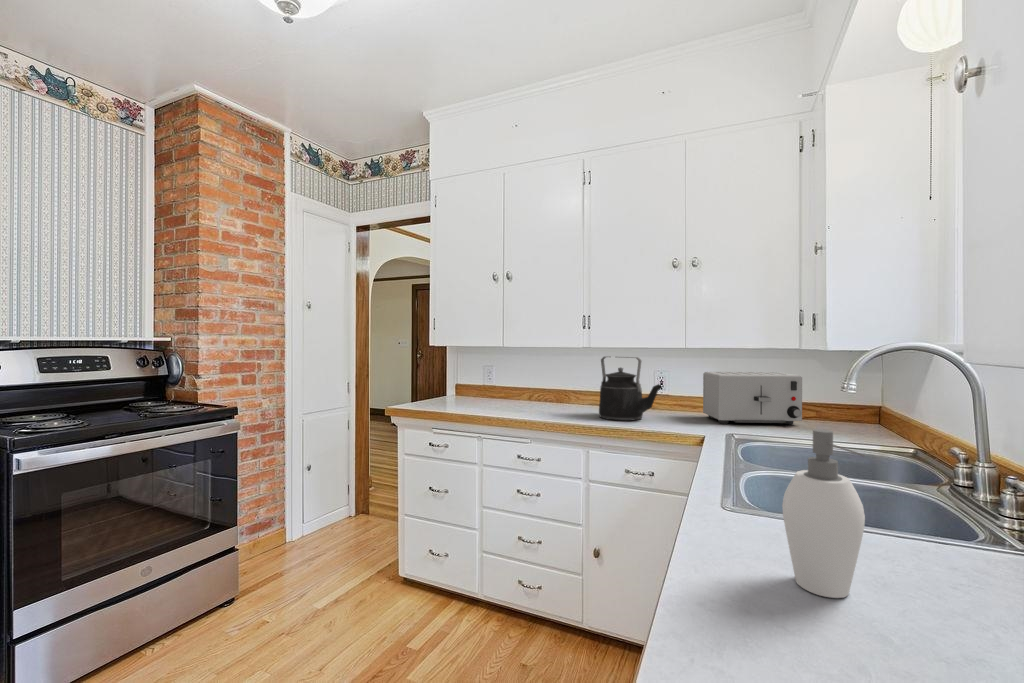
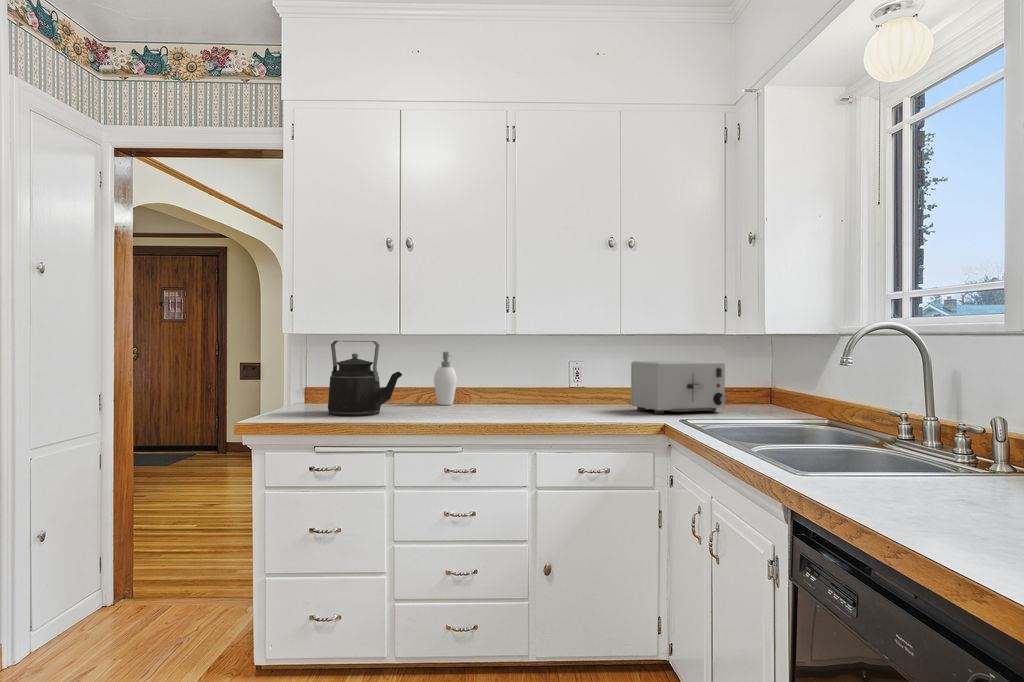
kettle: present [599,357,662,421] -> present [328,341,402,416]
soap dispenser: present [782,429,865,598] -> present [434,352,457,405]

